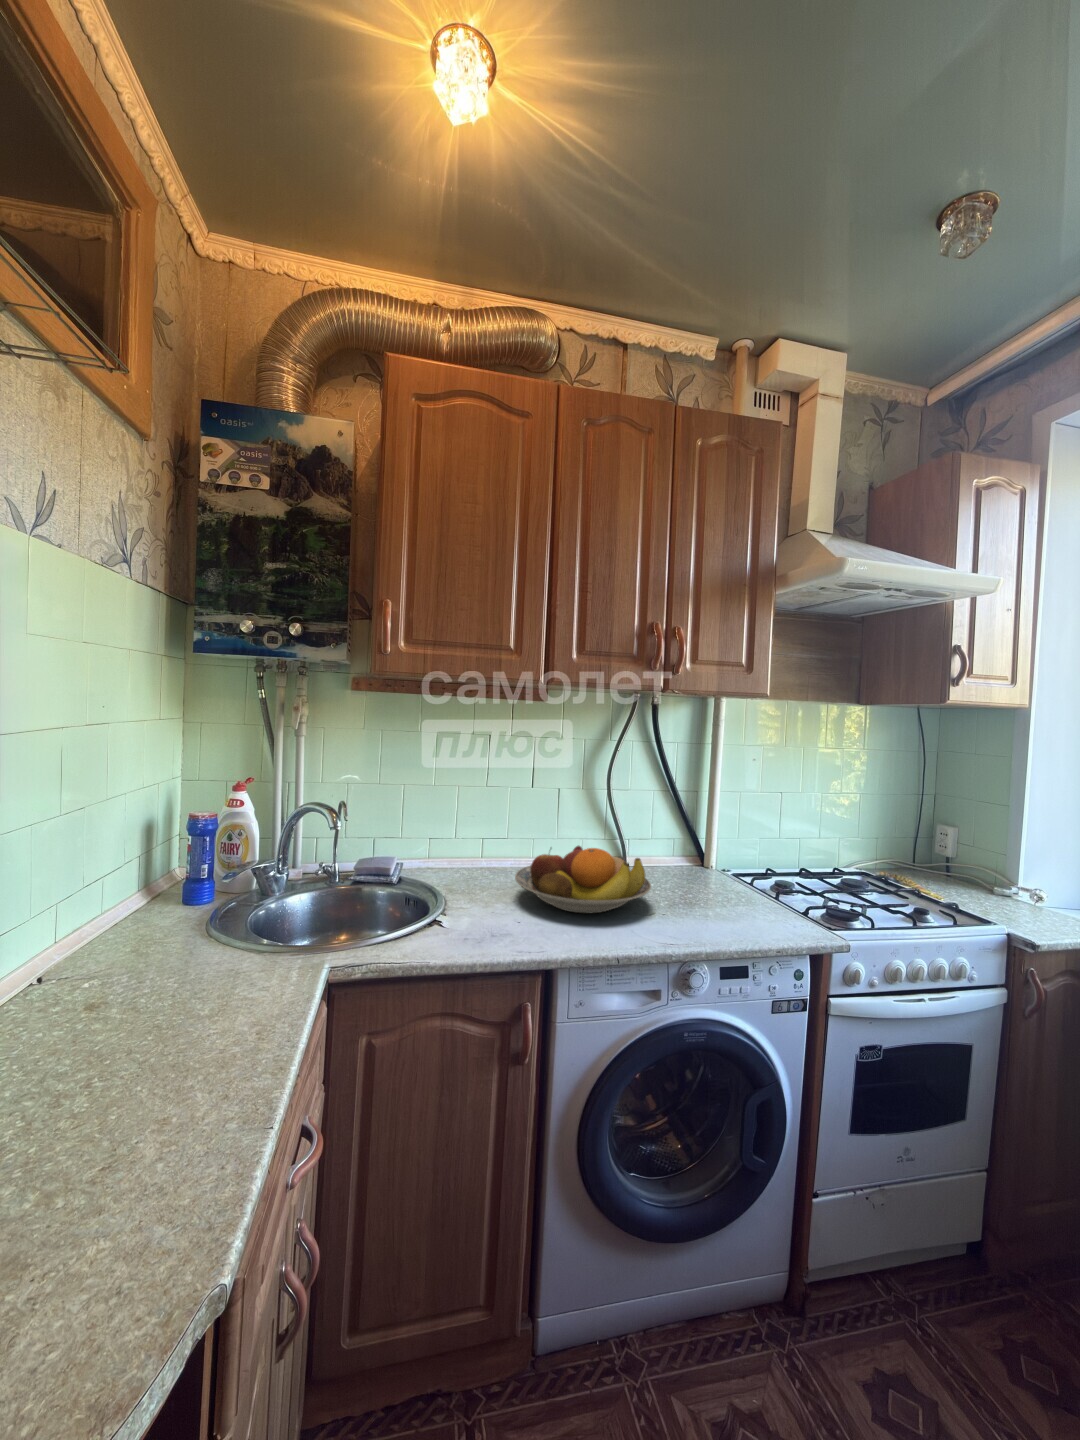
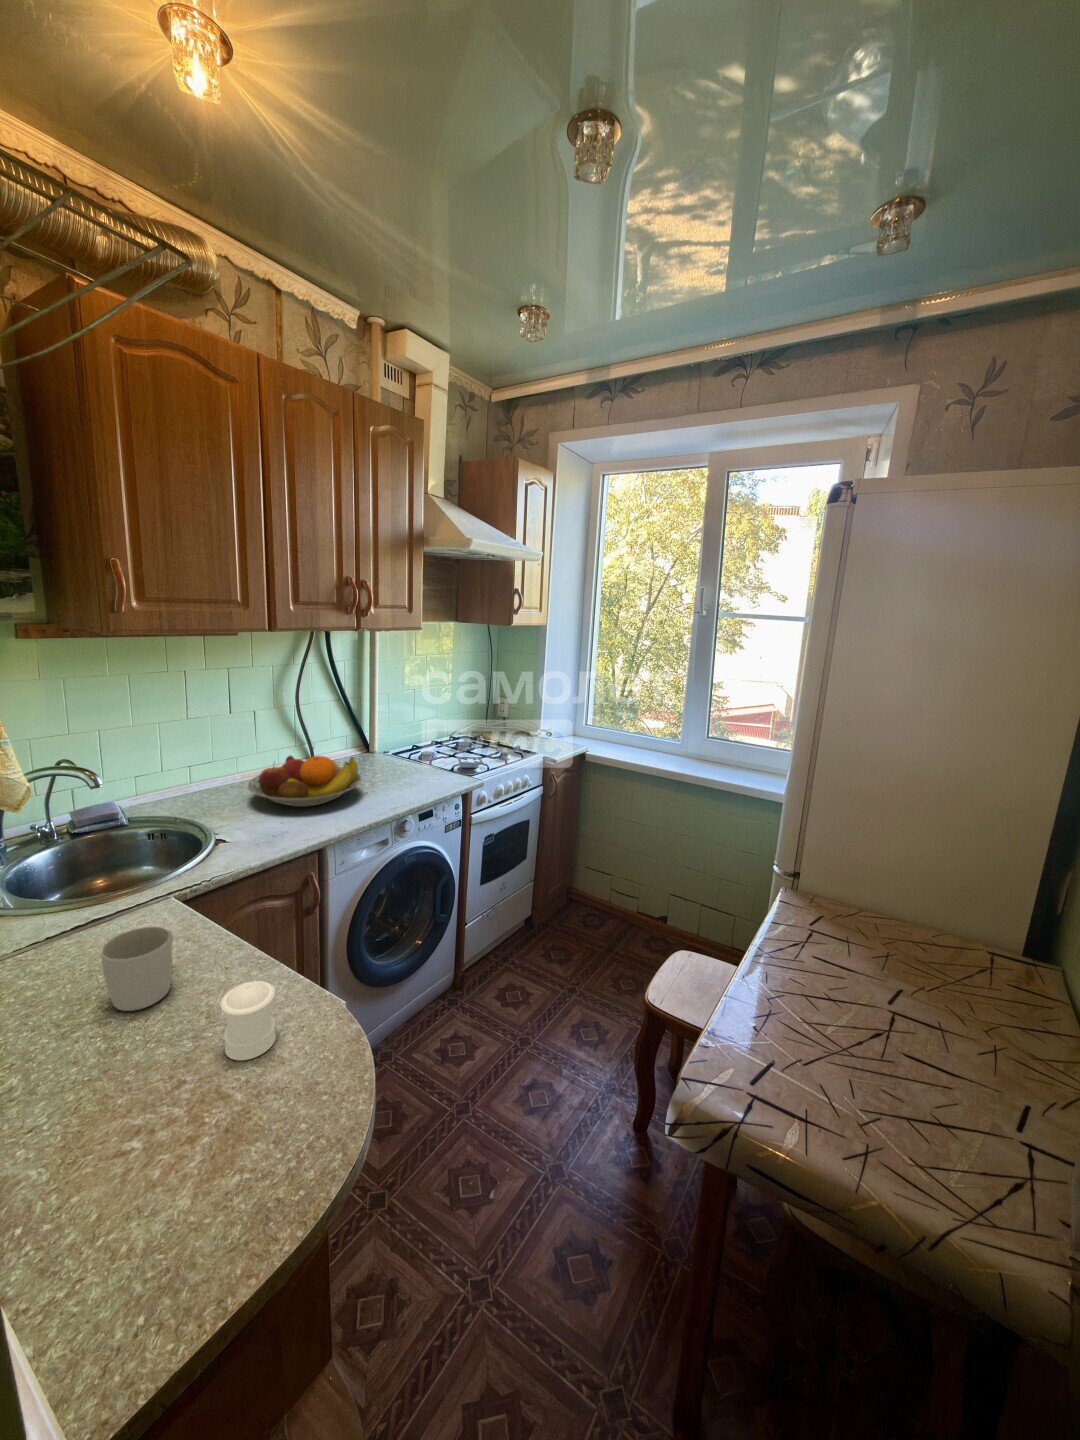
mug: none [124,983,240,1097] -> present [101,927,173,1011]
salt shaker: none [76,1122,177,1277] -> present [220,981,276,1060]

